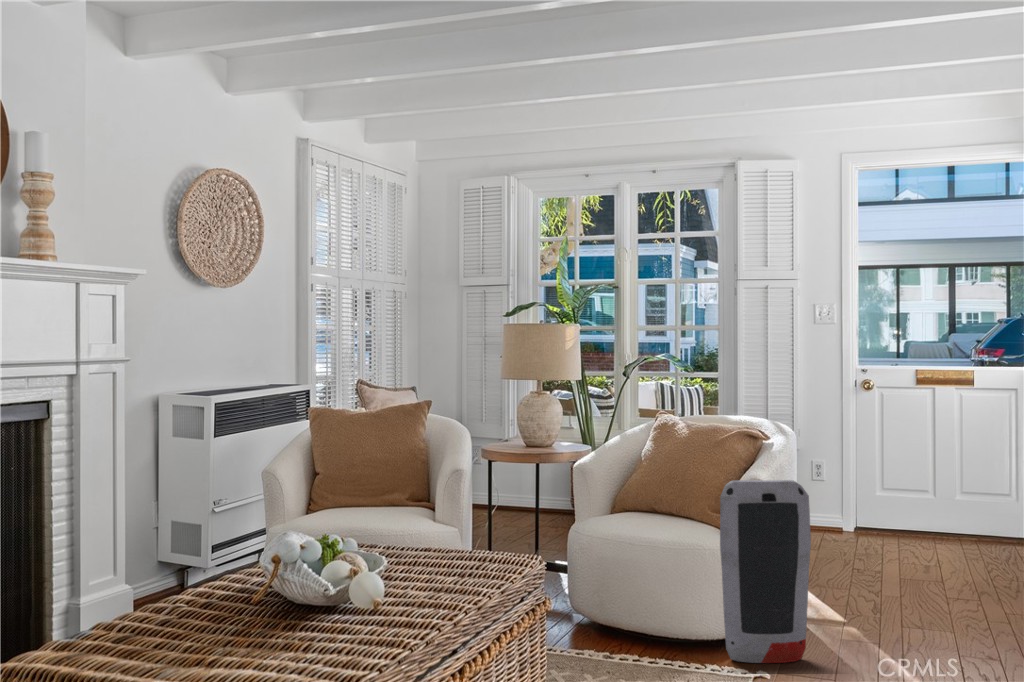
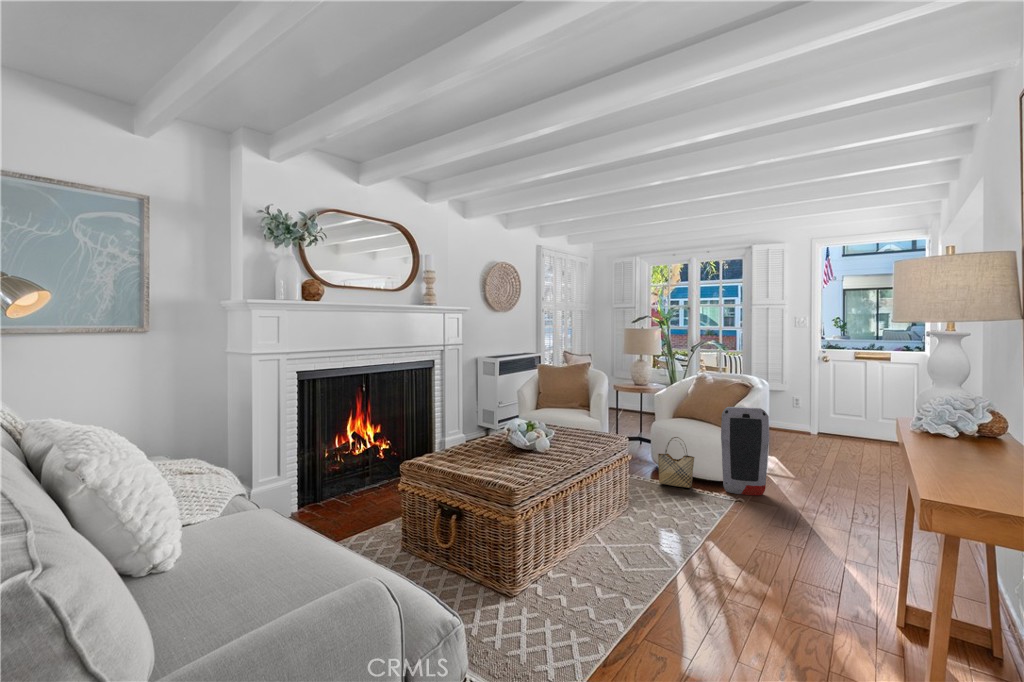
woven basket: none [591,552,668,660] -> present [658,437,694,488]

